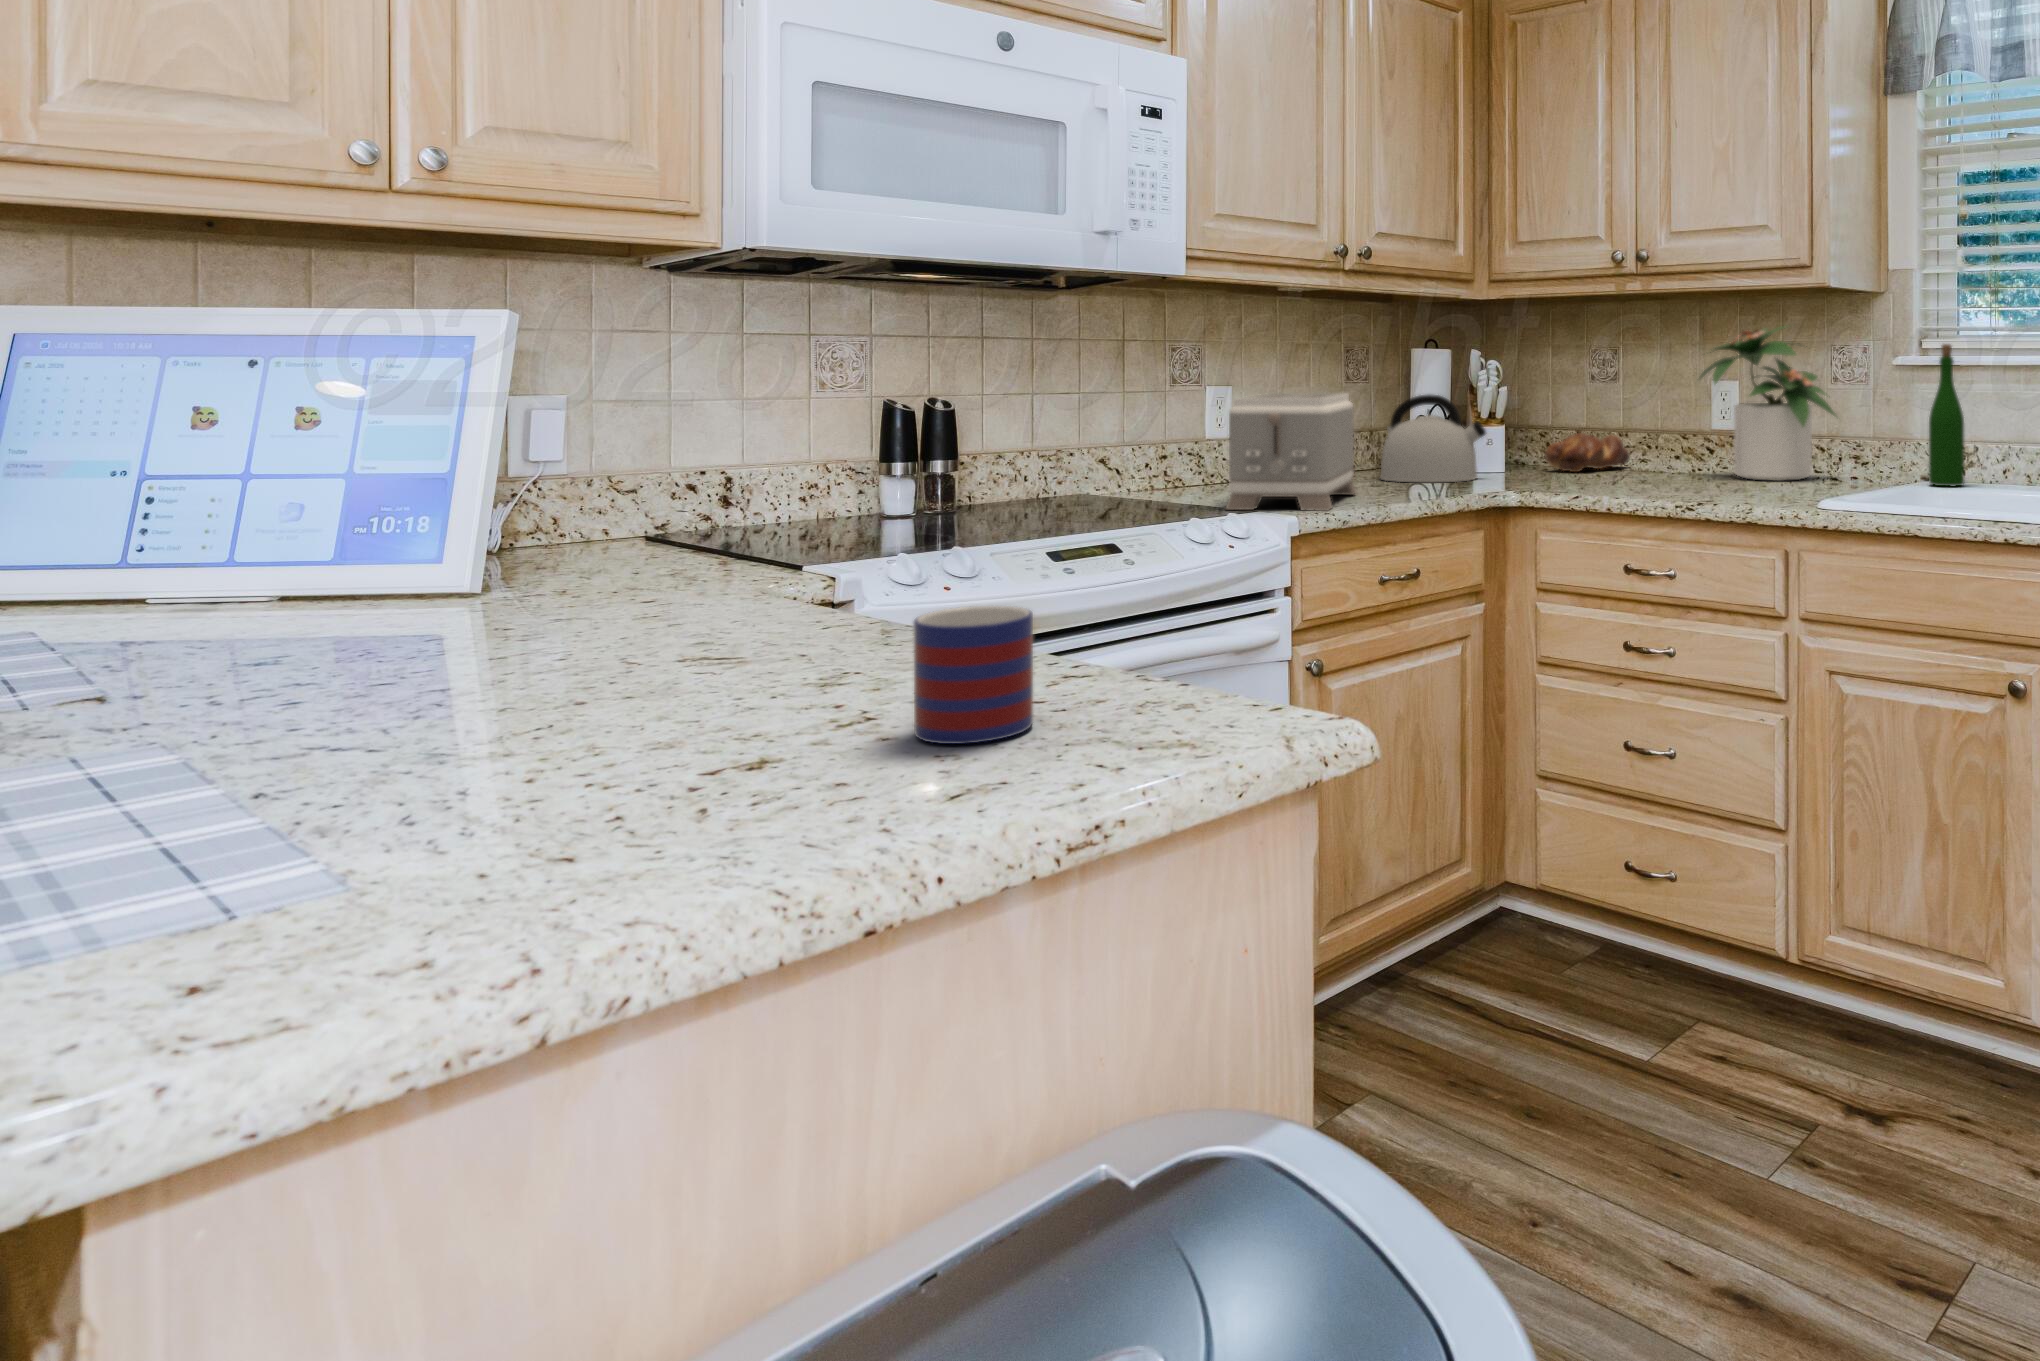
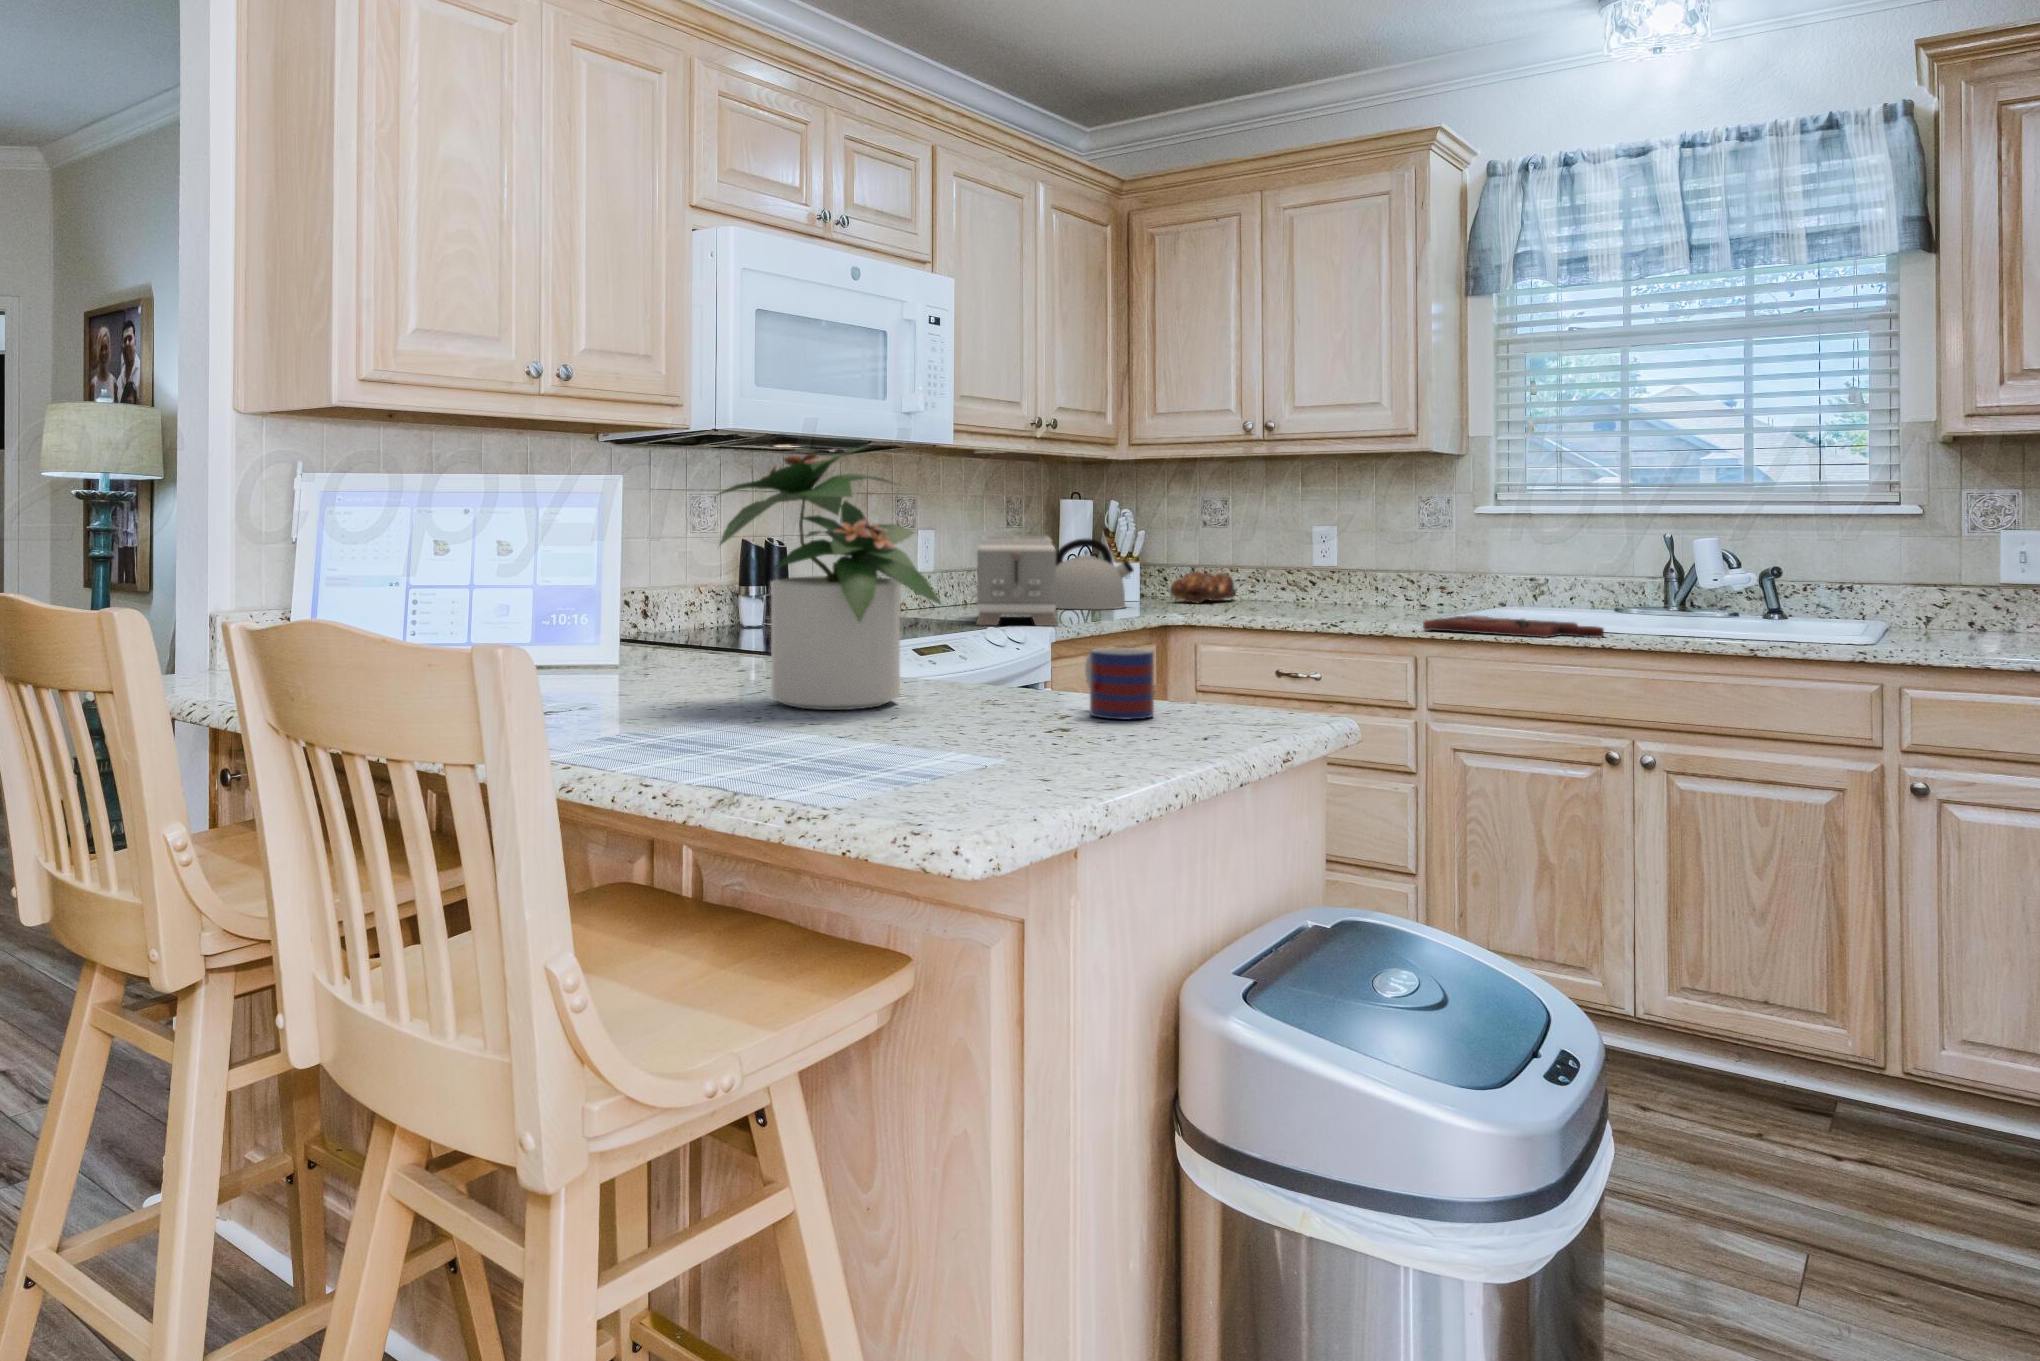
potted plant: present [1700,326,1836,481] -> present [719,448,941,710]
wine bottle: present [1929,344,1965,486] -> none [1508,498,1539,613]
cutting board: none [1782,496,2004,530] -> present [1423,615,1604,638]

